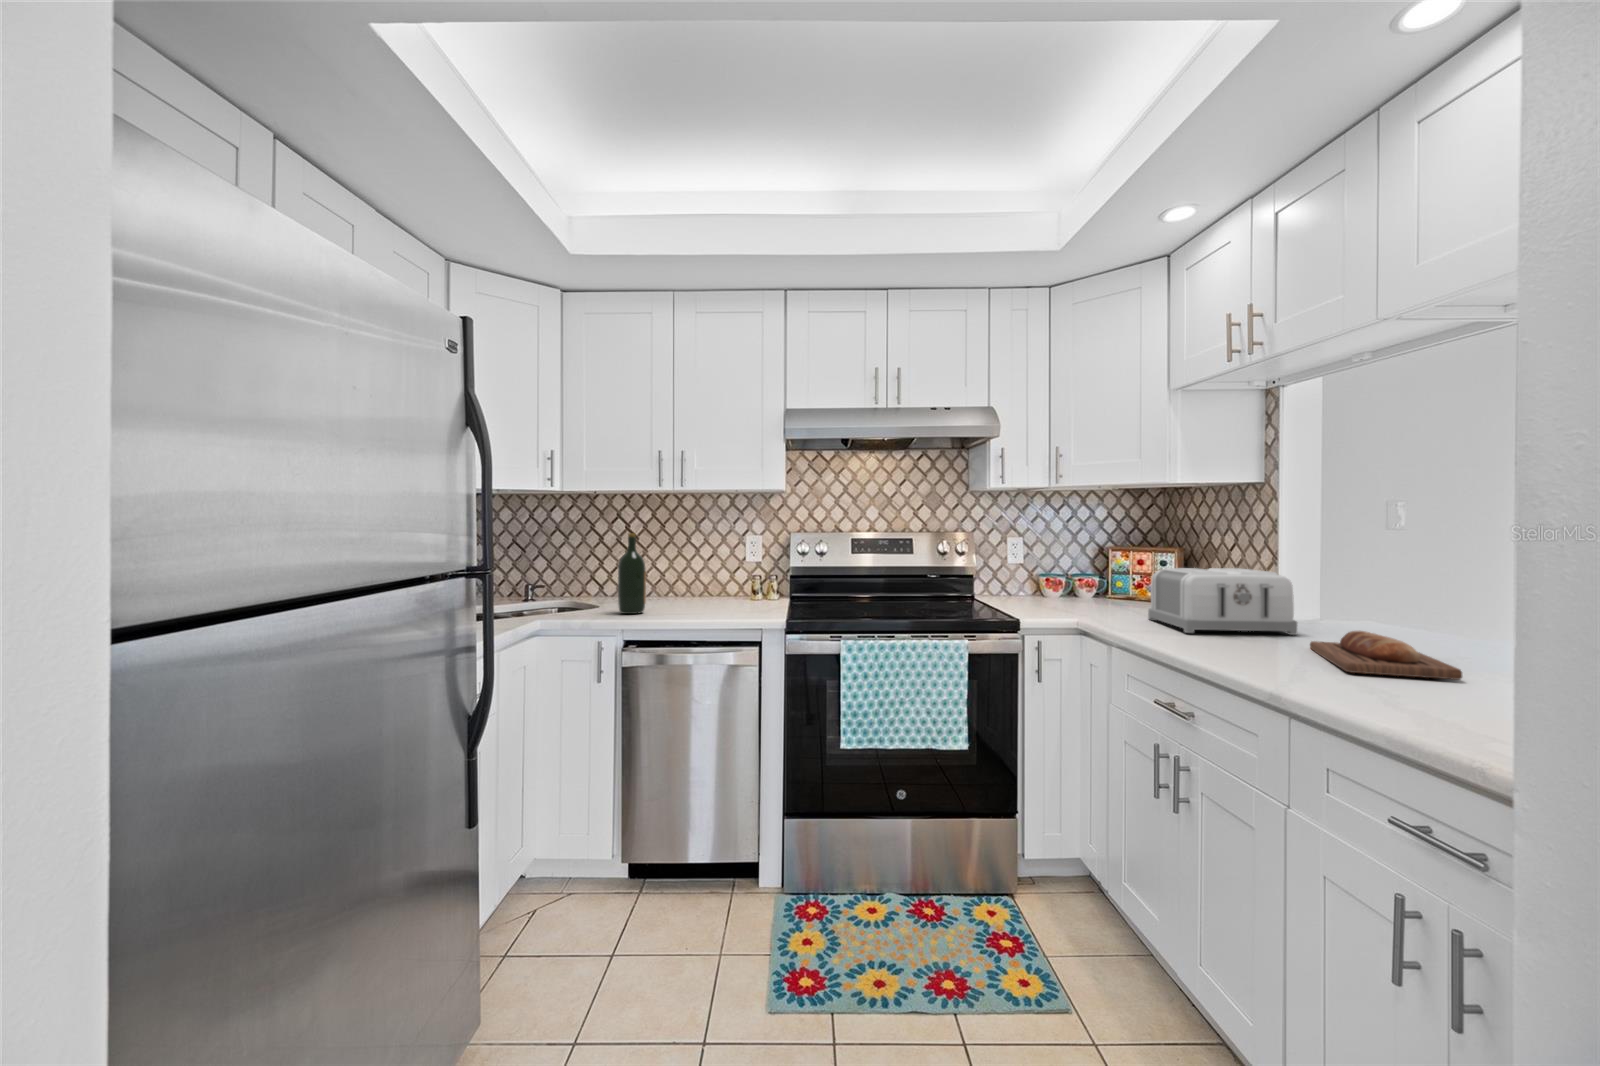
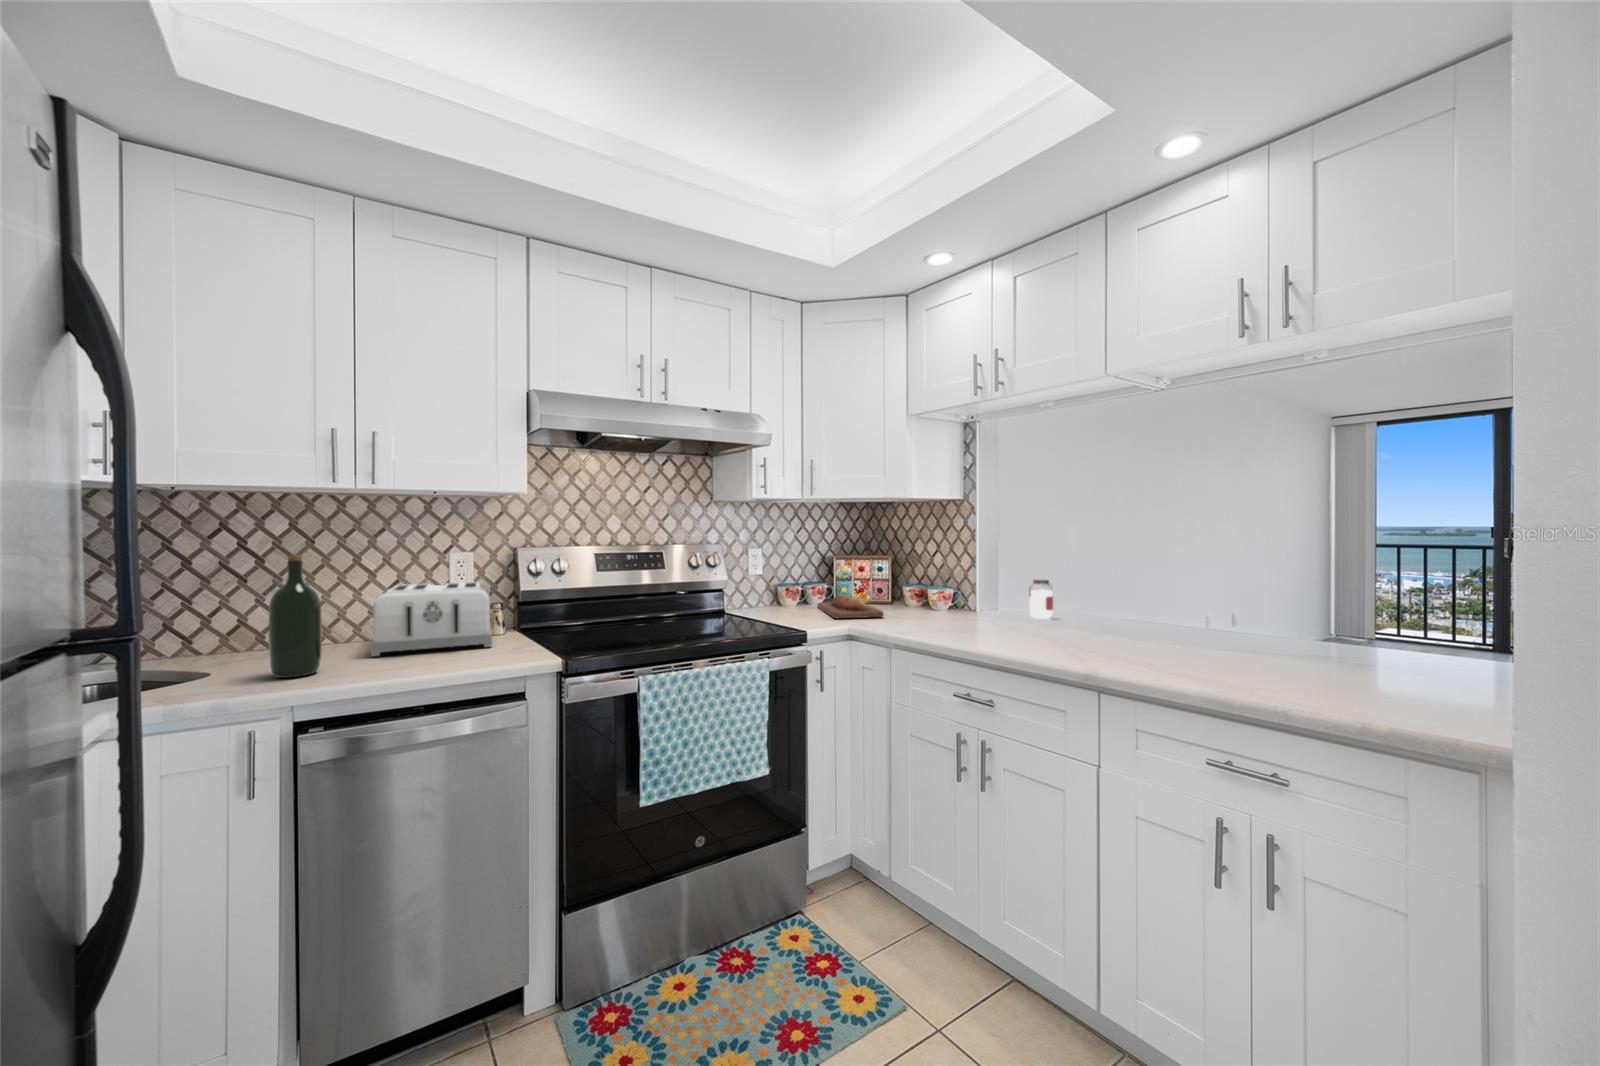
toaster: present [1148,568,1297,635] -> present [370,582,492,656]
jar: none [1335,581,1373,632] -> present [1029,580,1053,619]
bread loaf: present [1310,631,1462,680] -> present [817,595,884,618]

